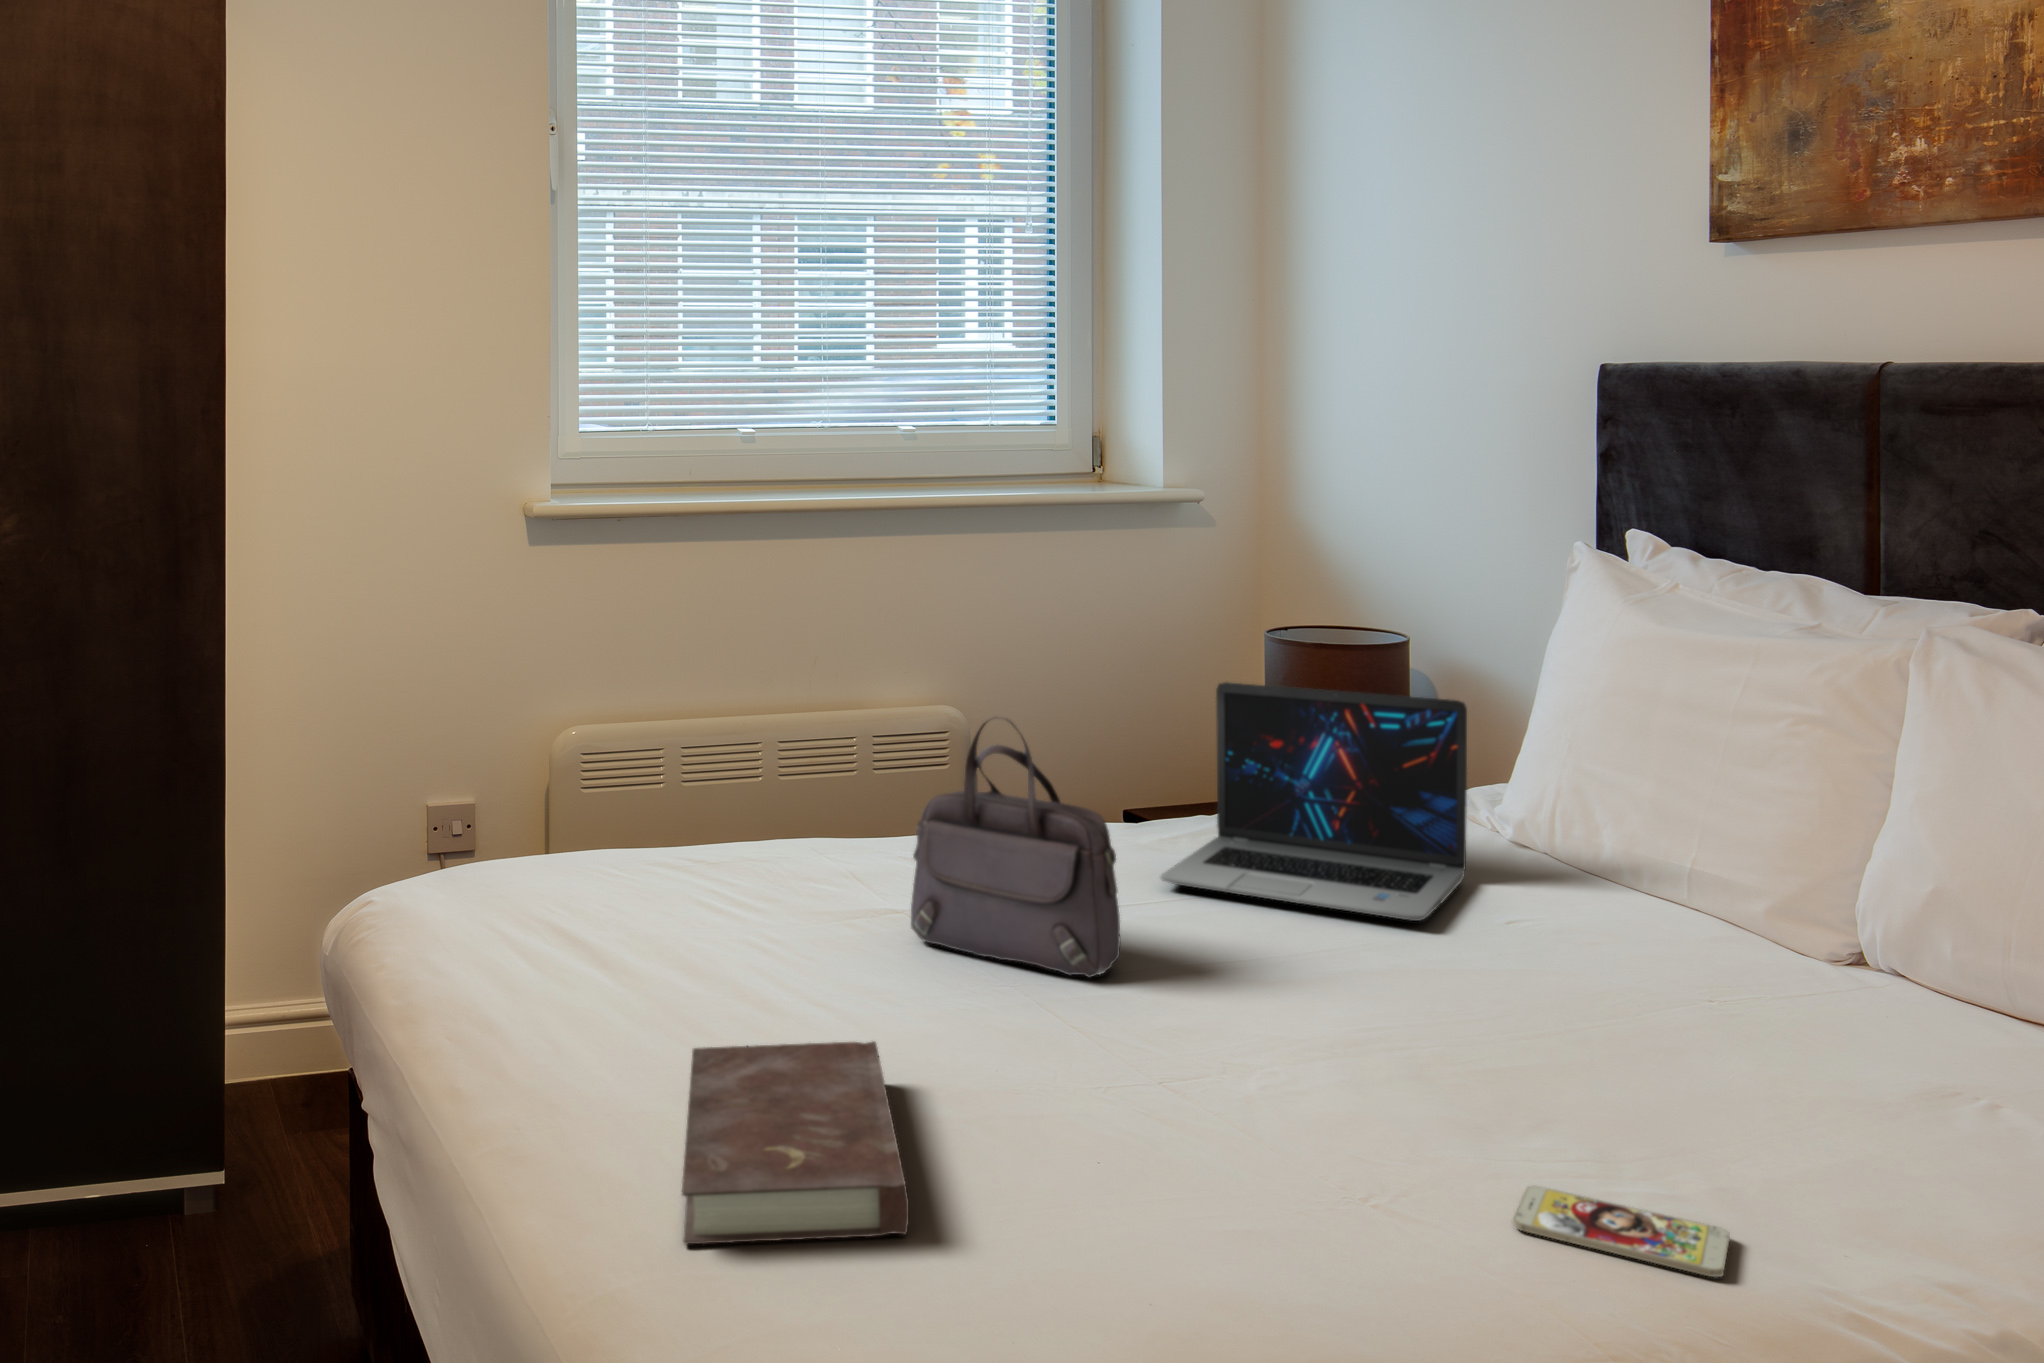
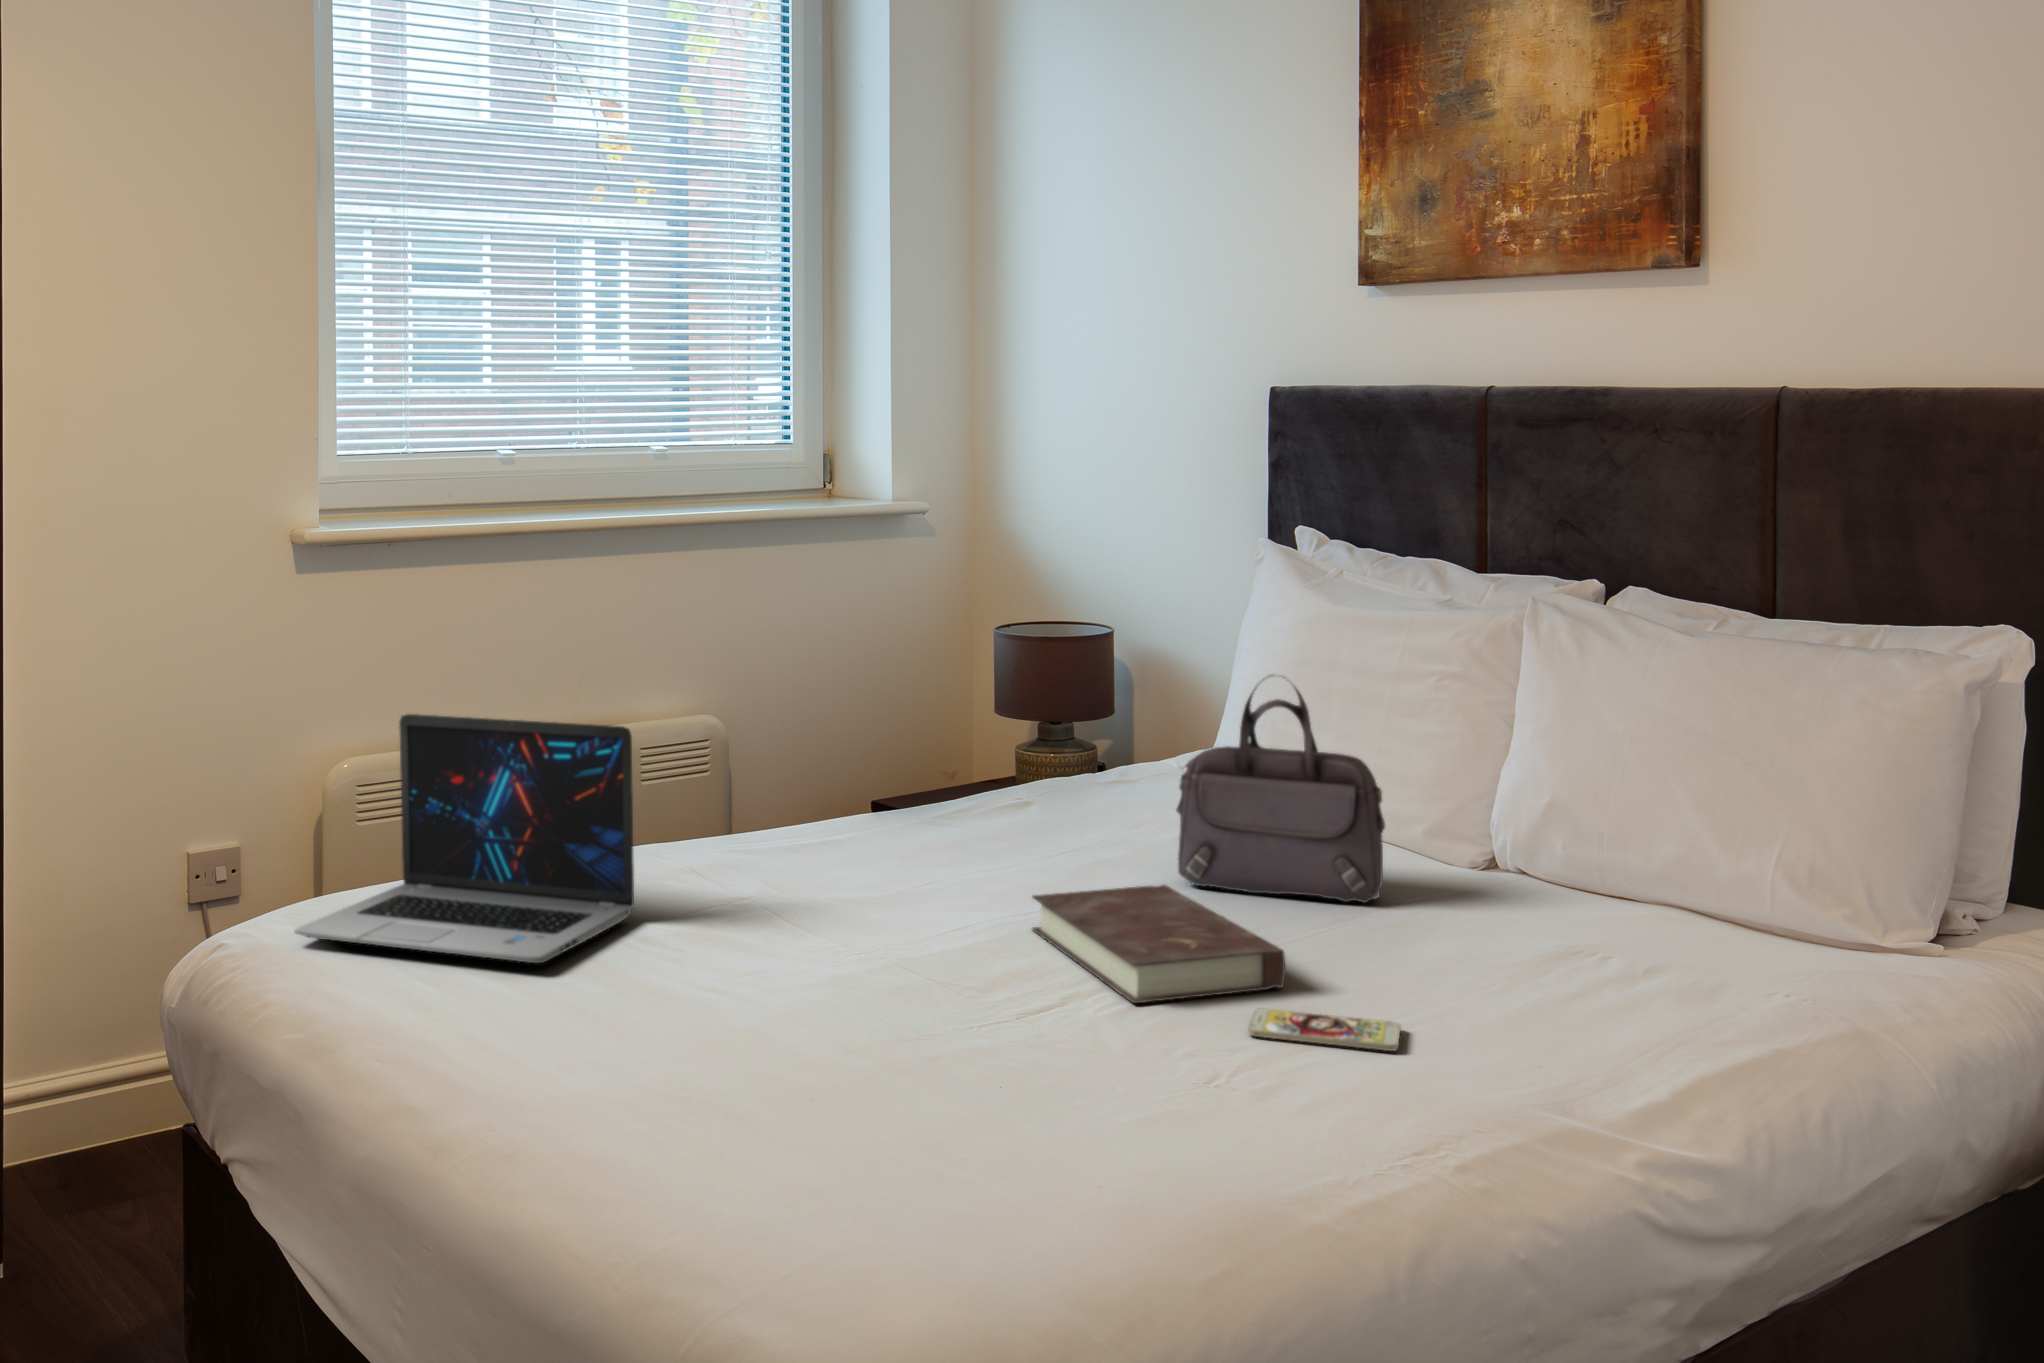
laptop: present [1161,682,1467,921] -> present [294,714,634,963]
handbag: present [911,717,1120,978] -> present [1176,678,1385,903]
book: present [682,1041,909,1244] -> present [1033,885,1285,1003]

